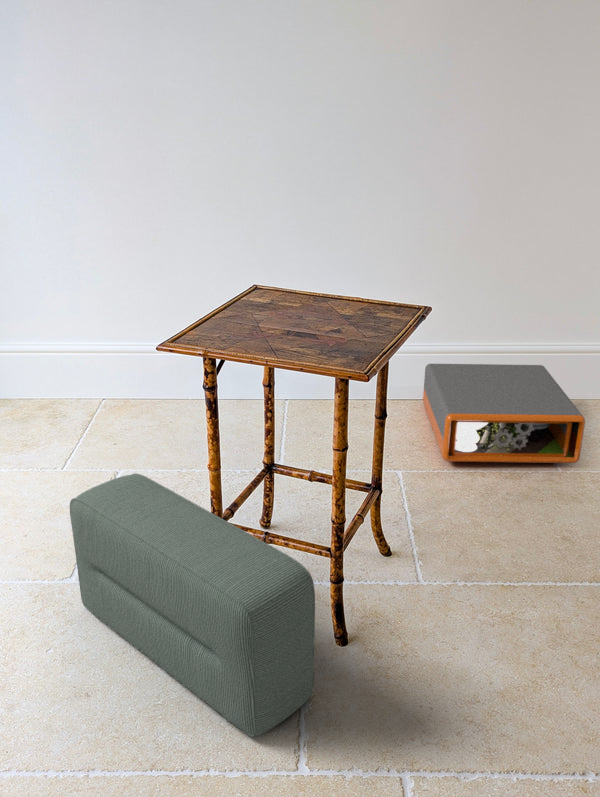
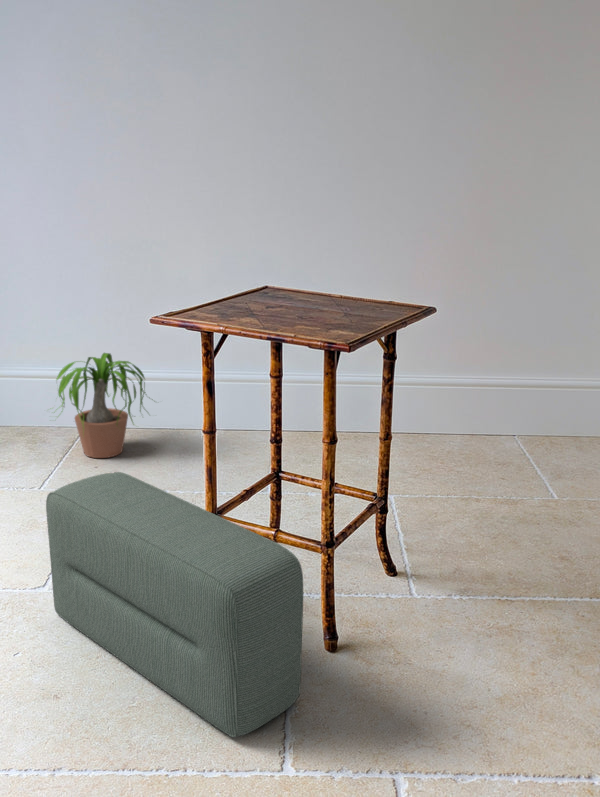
potted plant: none [64,332,182,435] -> present [57,353,146,458]
storage box: present [423,364,585,463] -> none [415,393,583,489]

